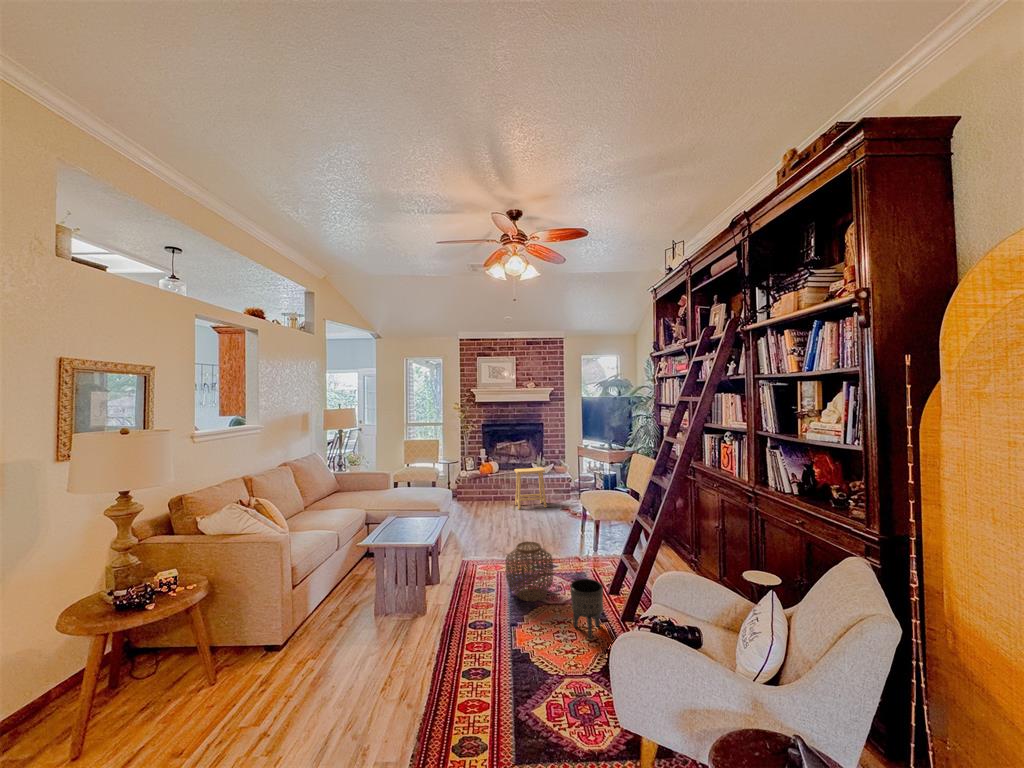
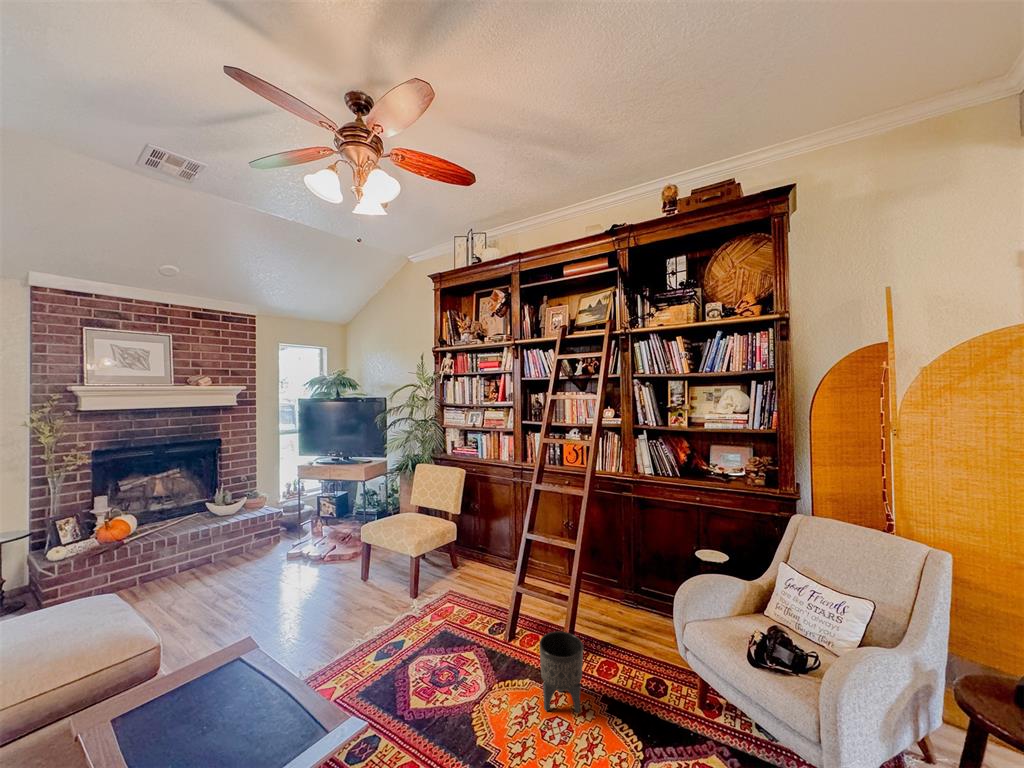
footstool: present [514,468,547,509] -> none [201,505,266,582]
woven basket: present [506,542,553,601] -> none [397,617,473,722]

